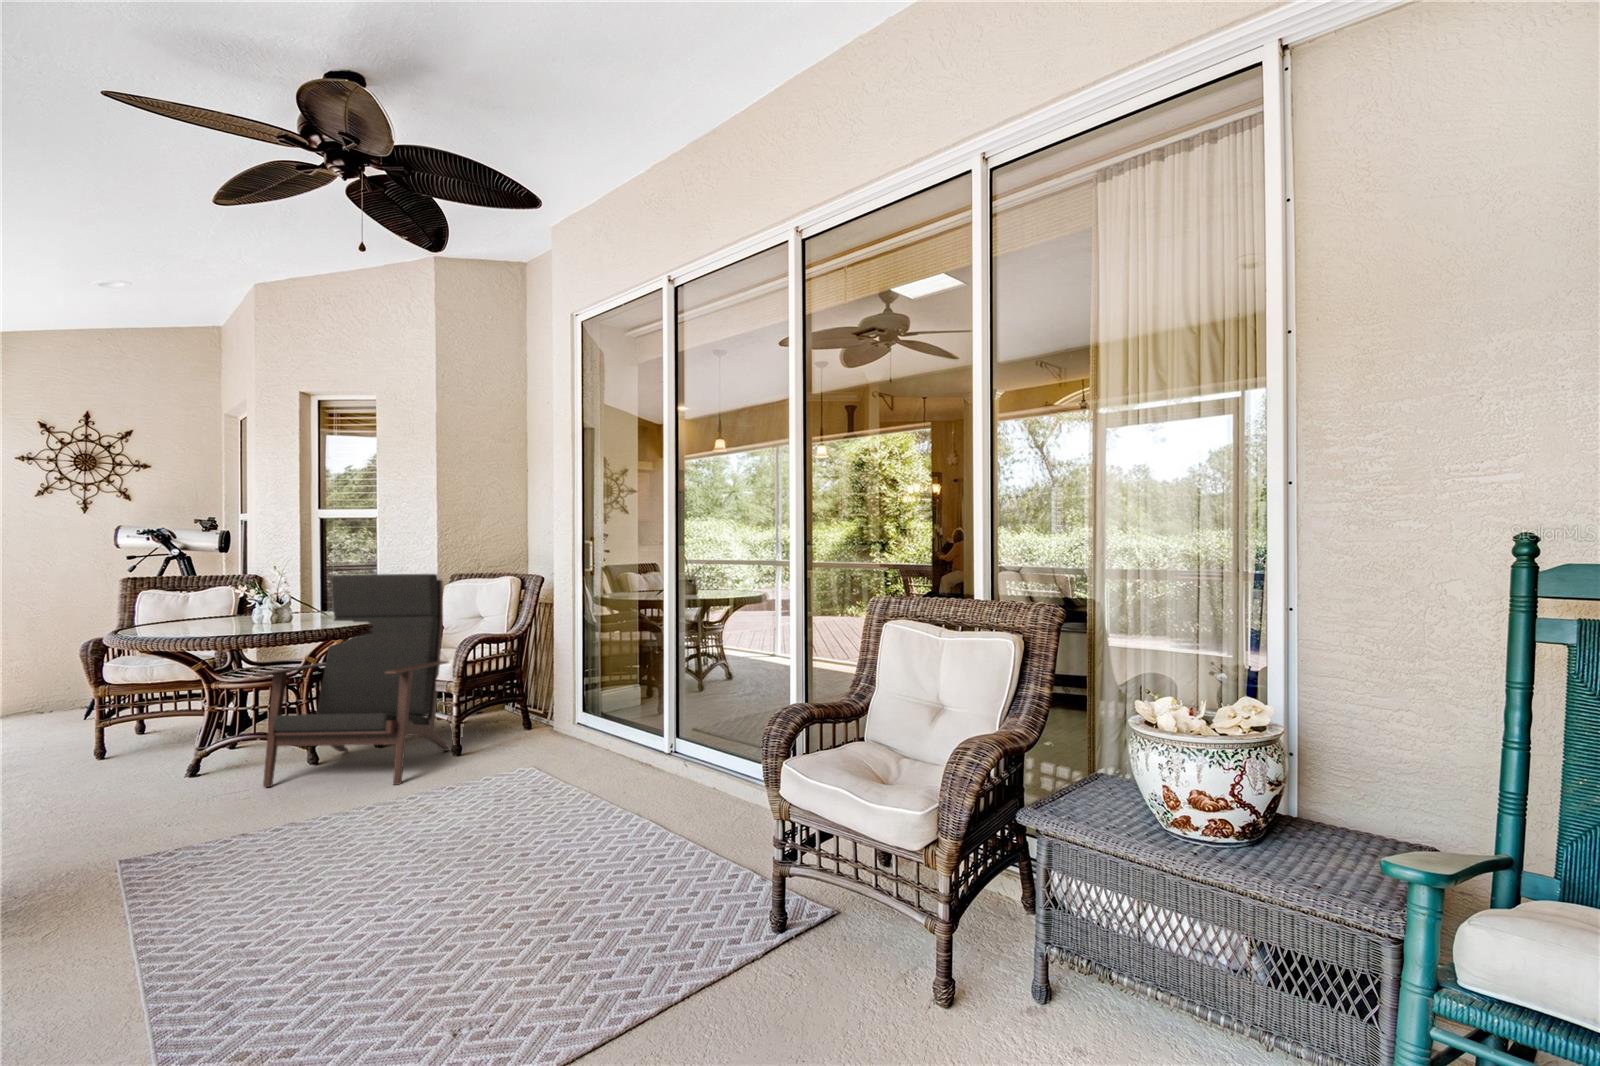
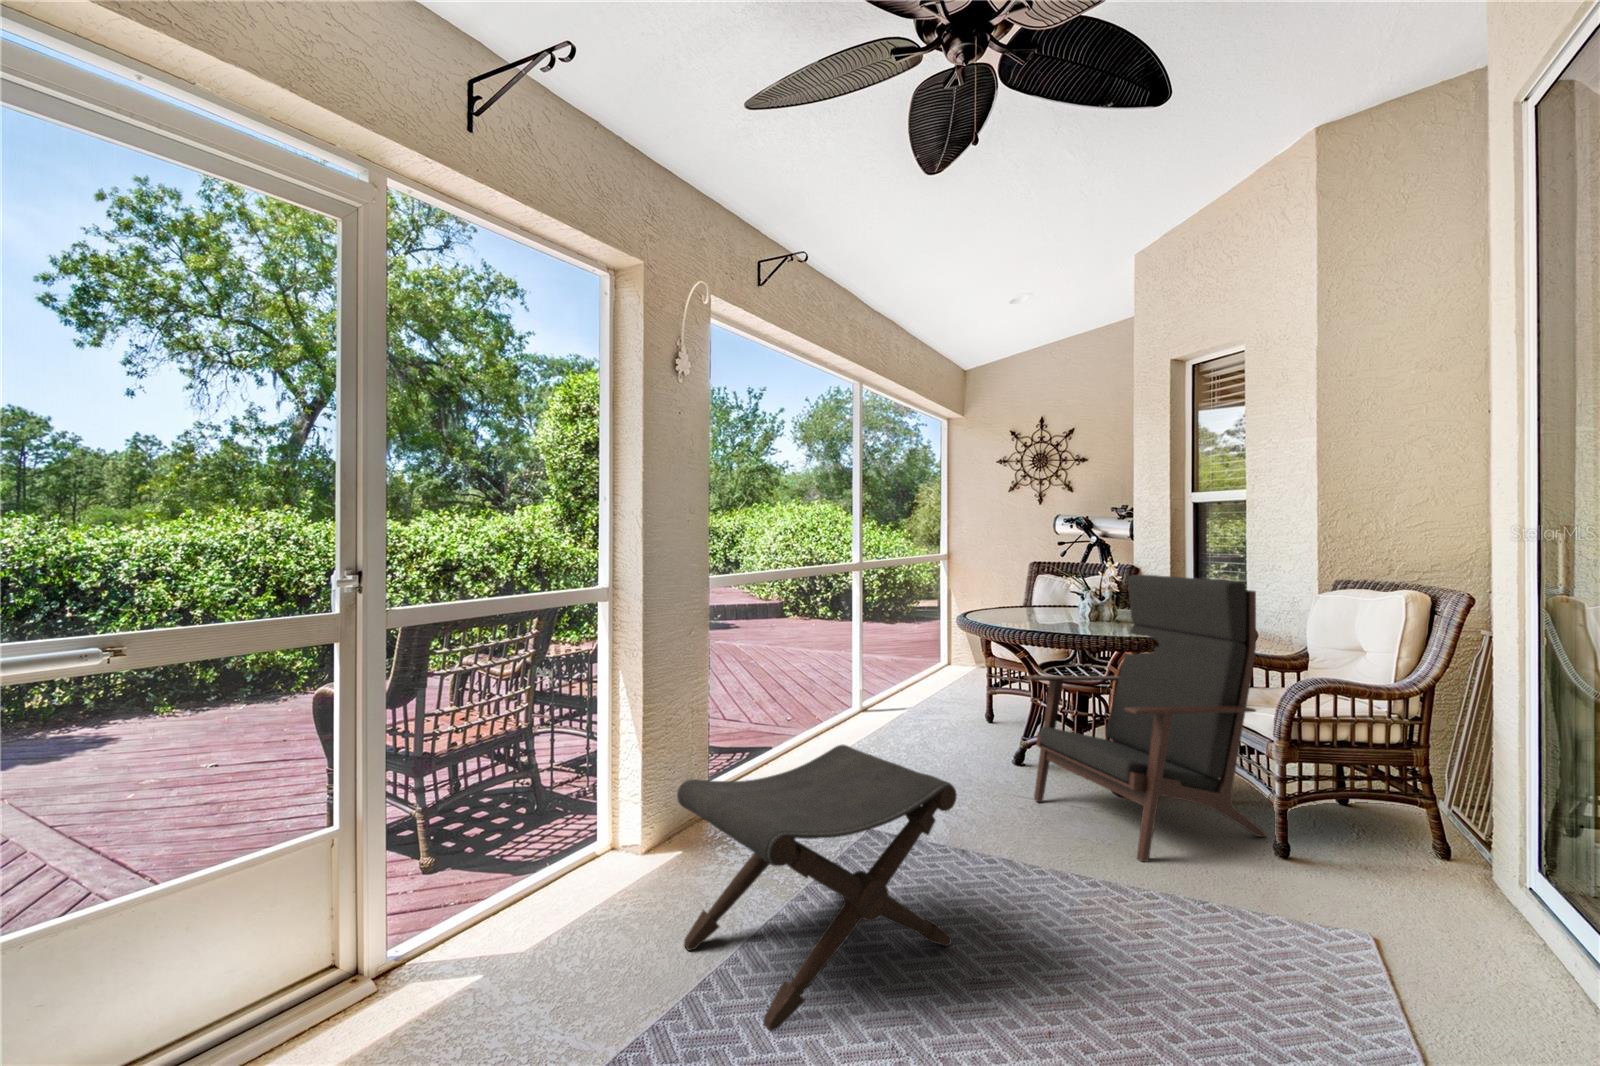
footstool: none [82,733,350,981] -> present [677,745,957,1031]

